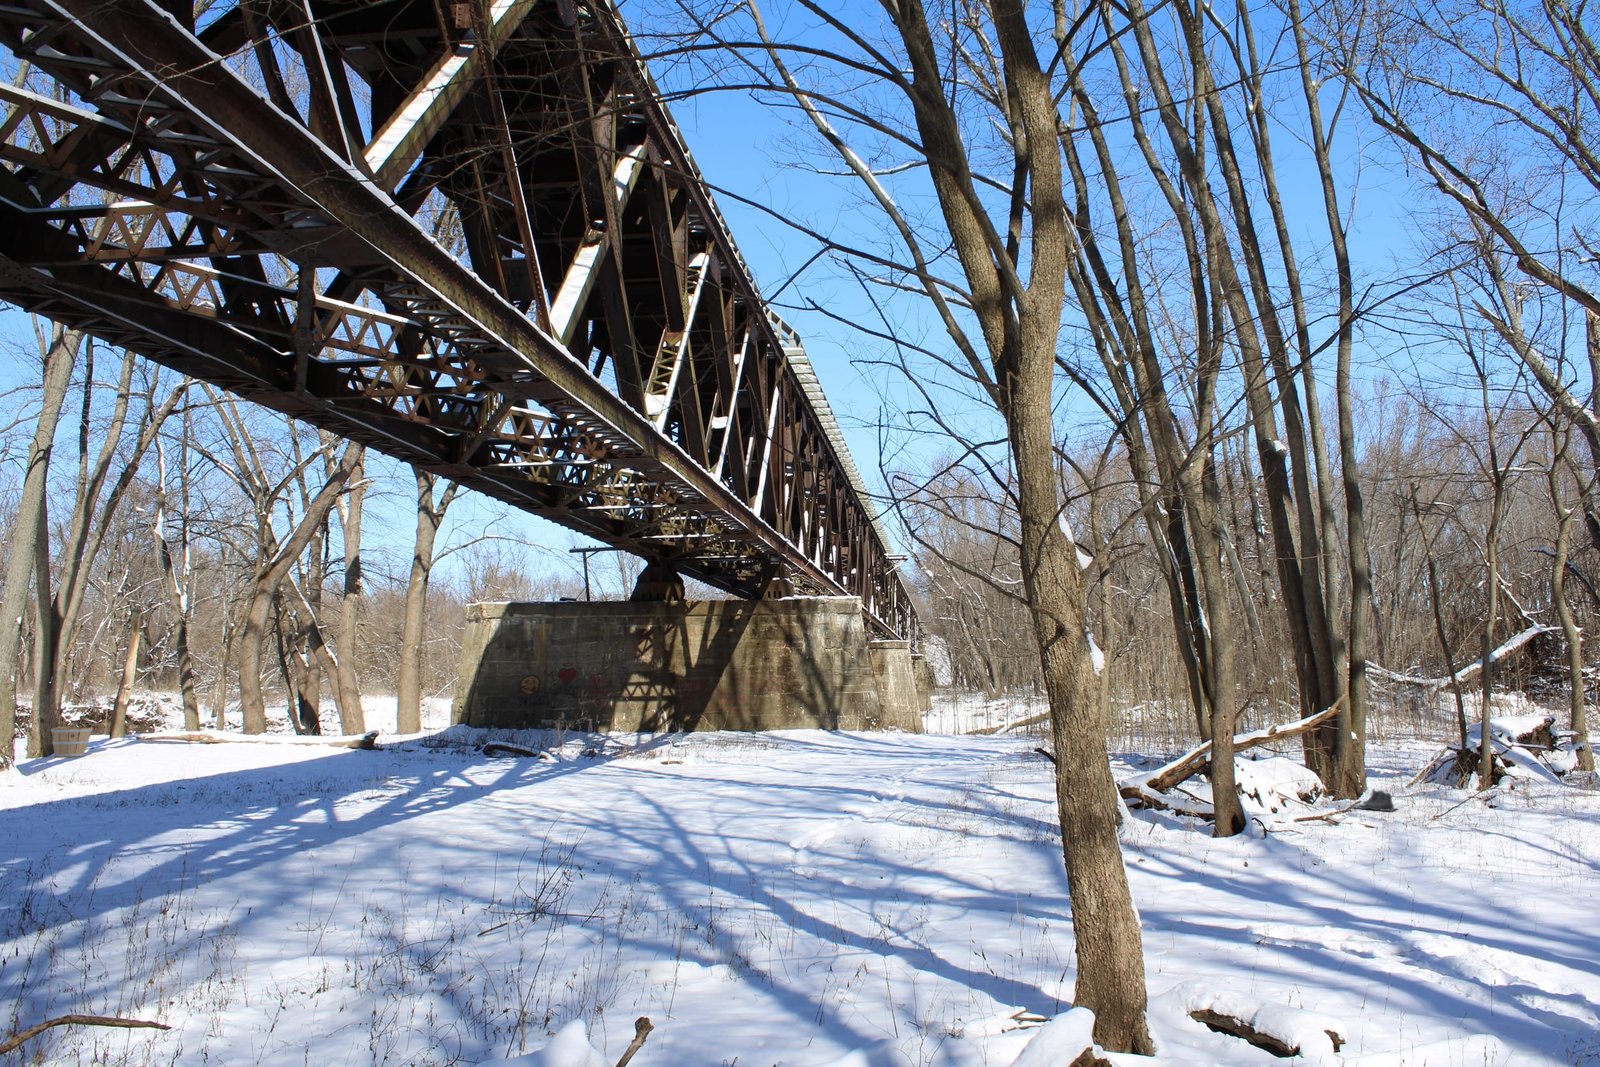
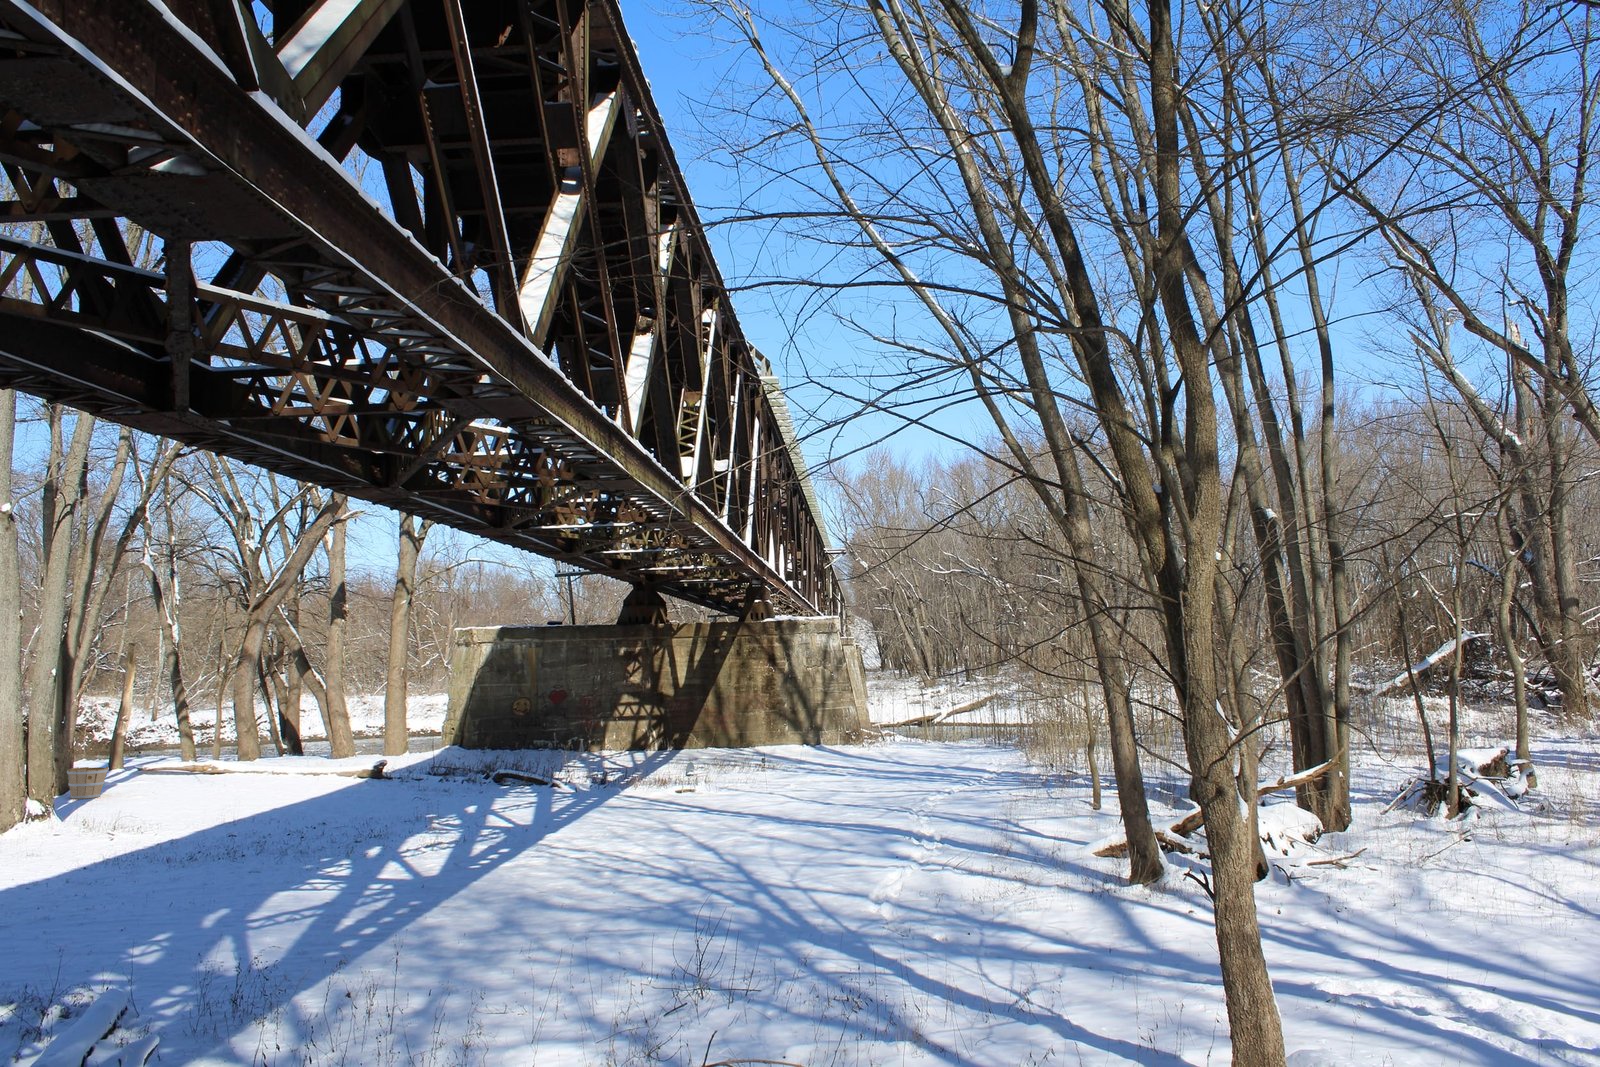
boots: present [1354,789,1396,811] -> none [1345,826,1385,847]

